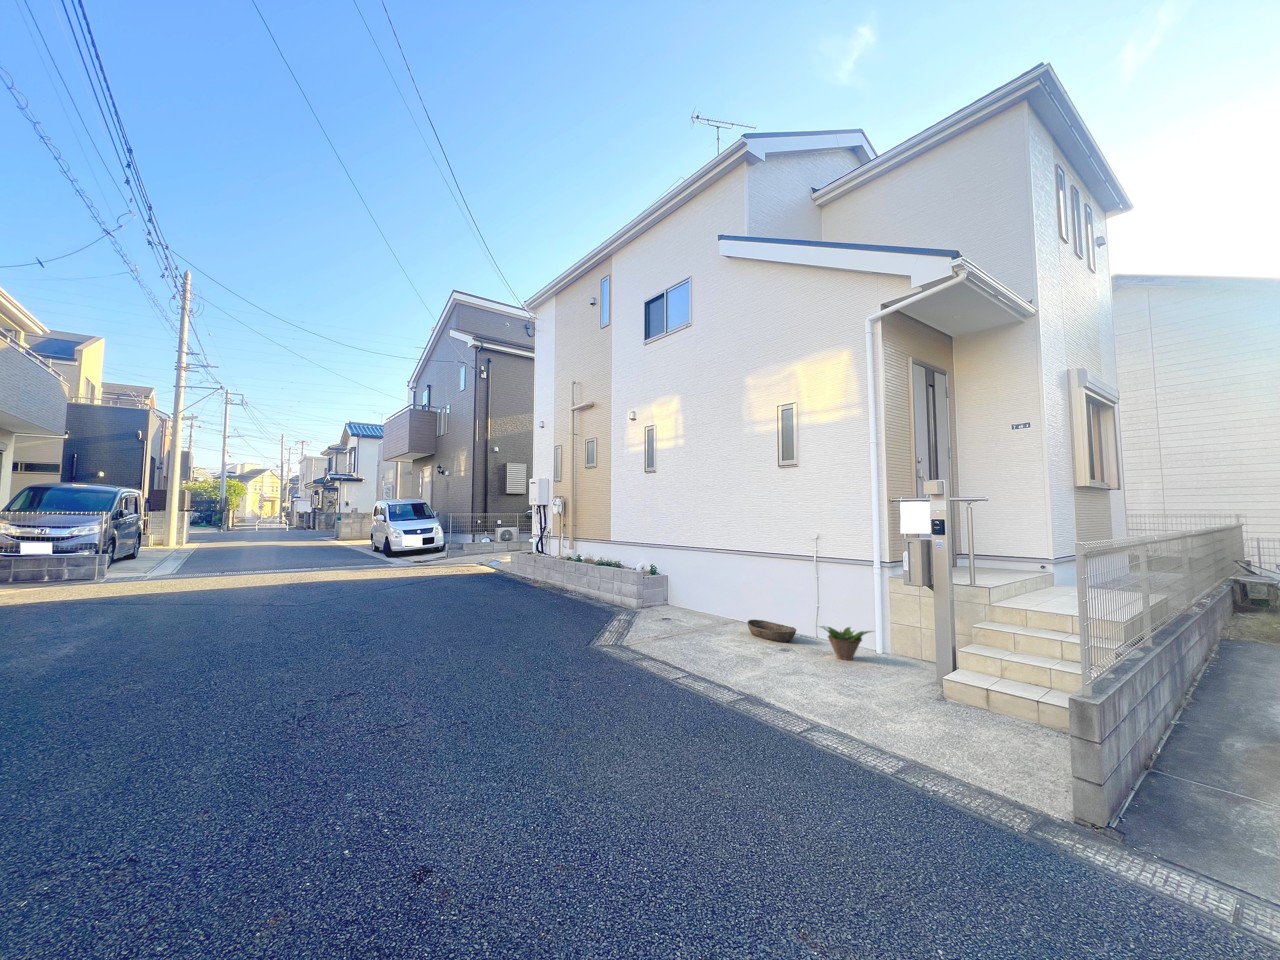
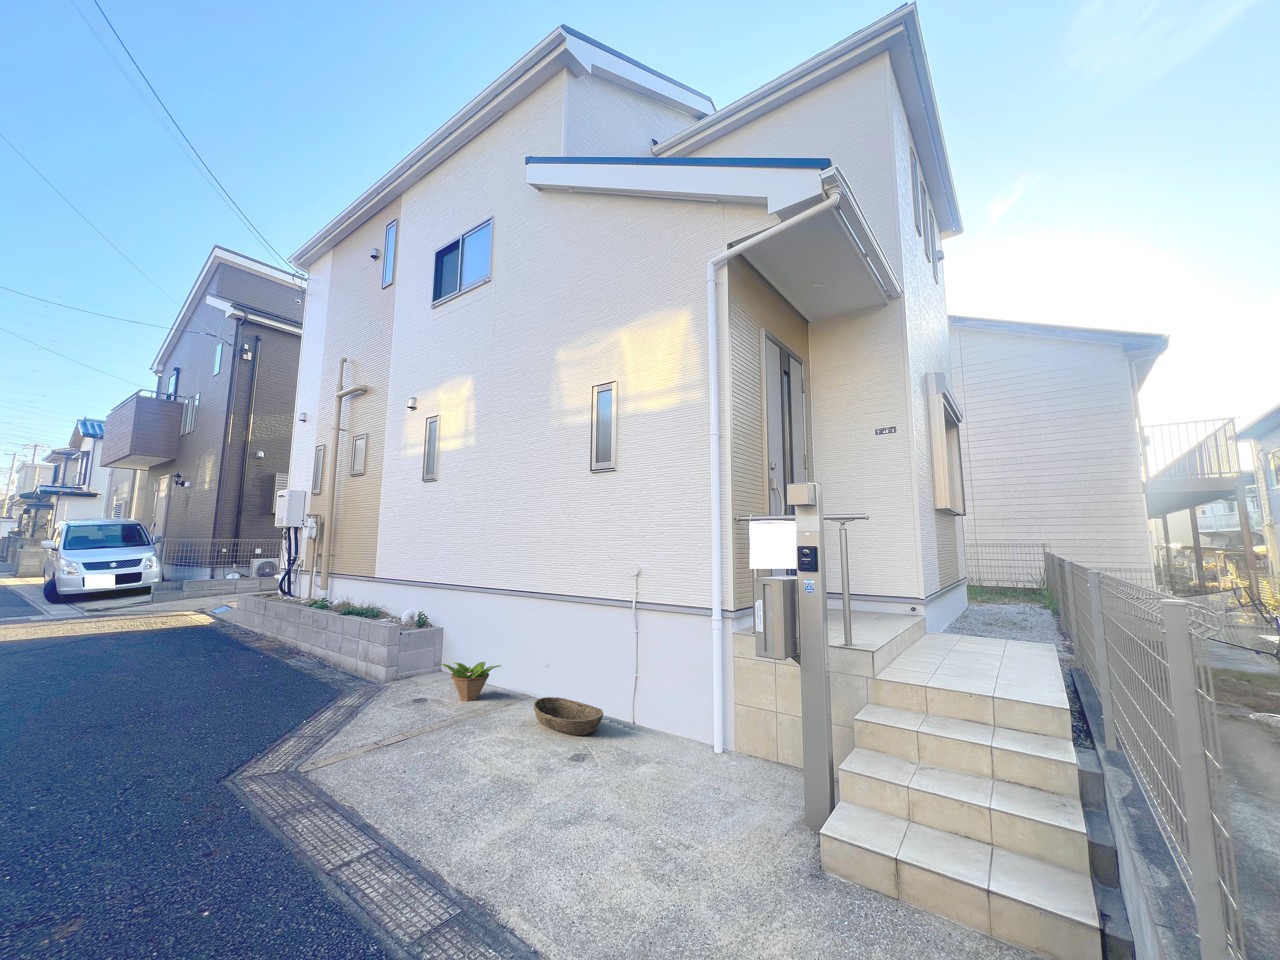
decorative plant: present [822,626,872,660] -> present [439,662,500,701]

